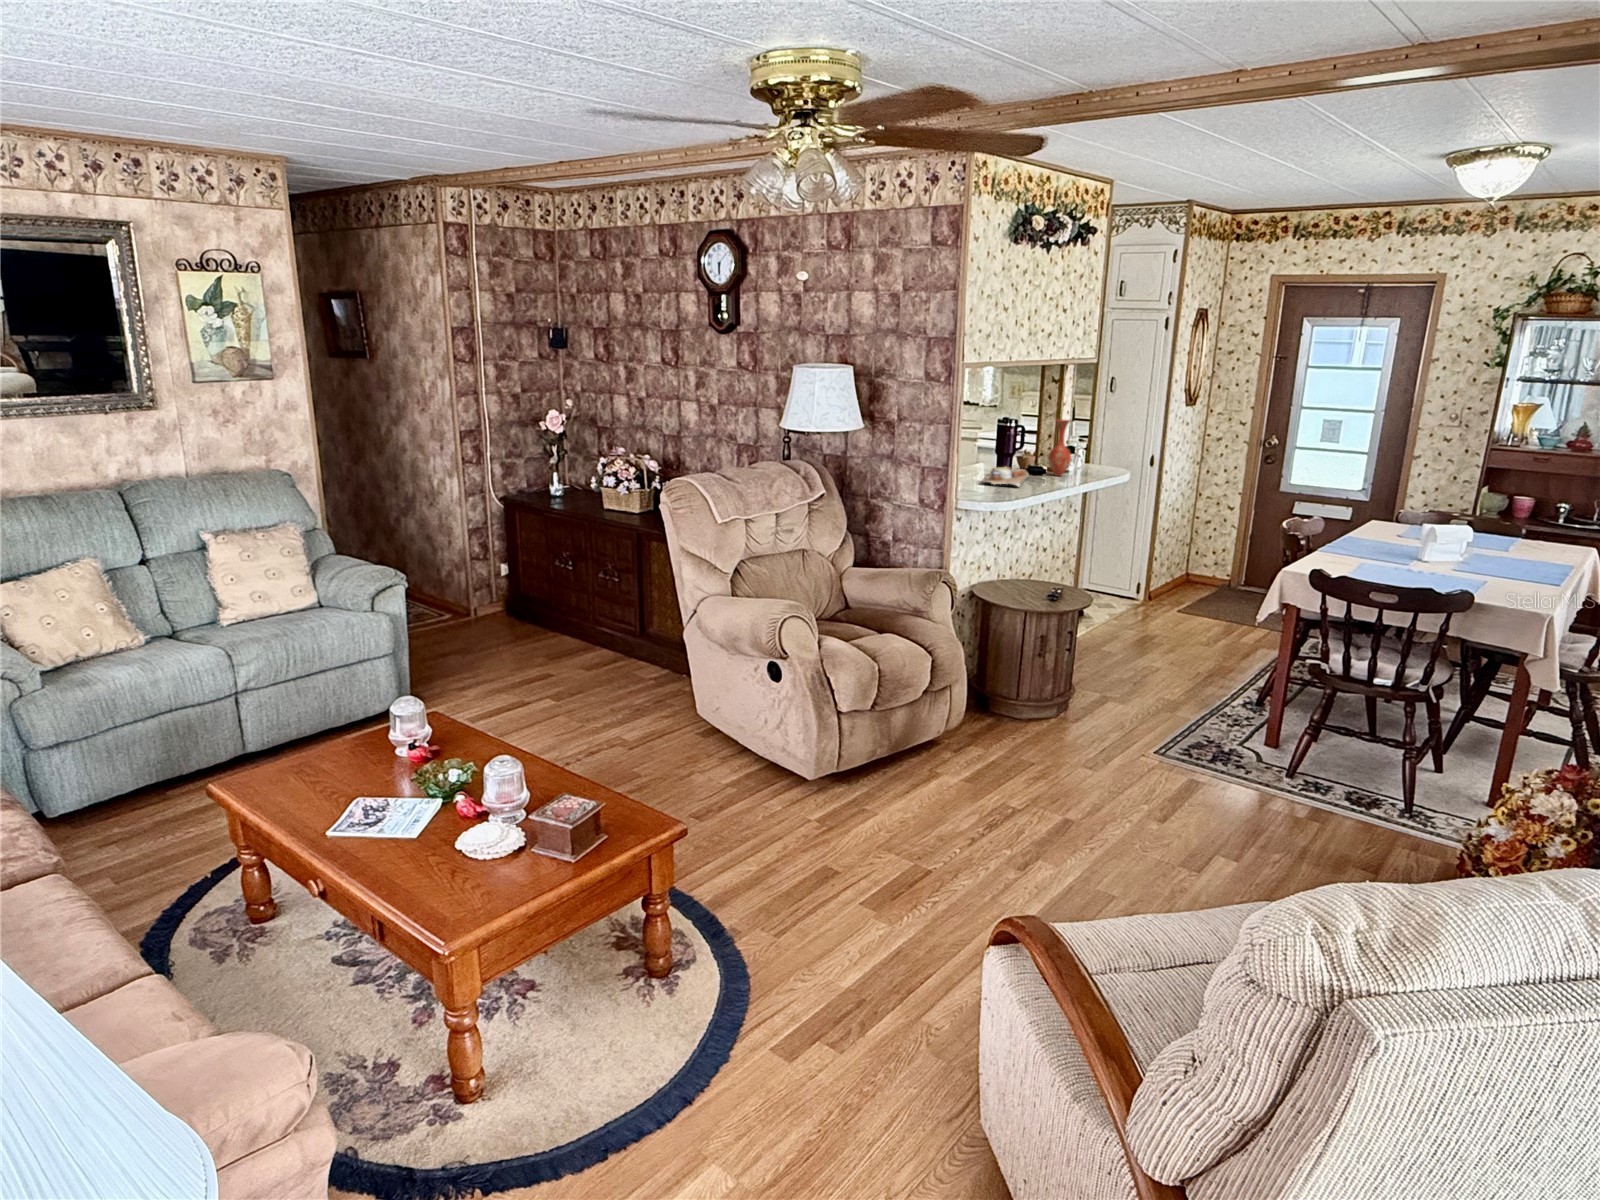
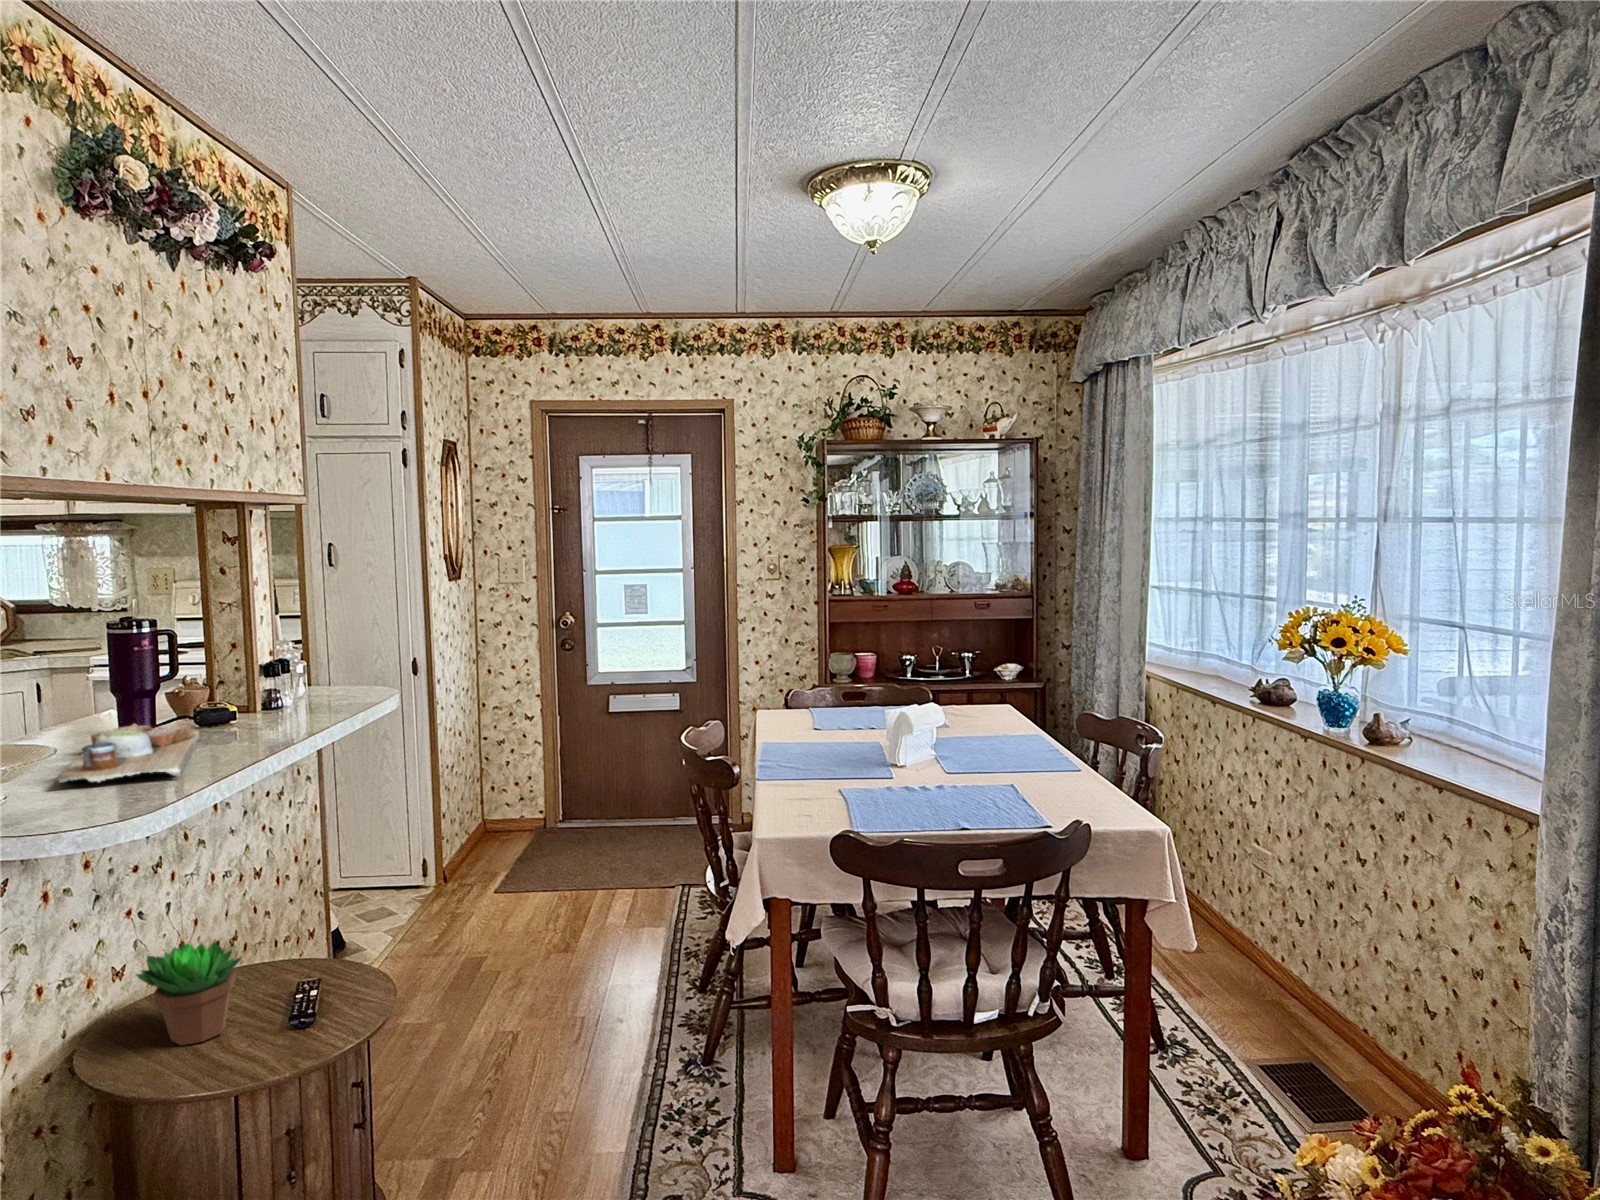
vase: present [1048,419,1071,476] -> none [244,602,299,725]
succulent plant: none [995,554,1031,591] -> present [136,940,242,1045]

